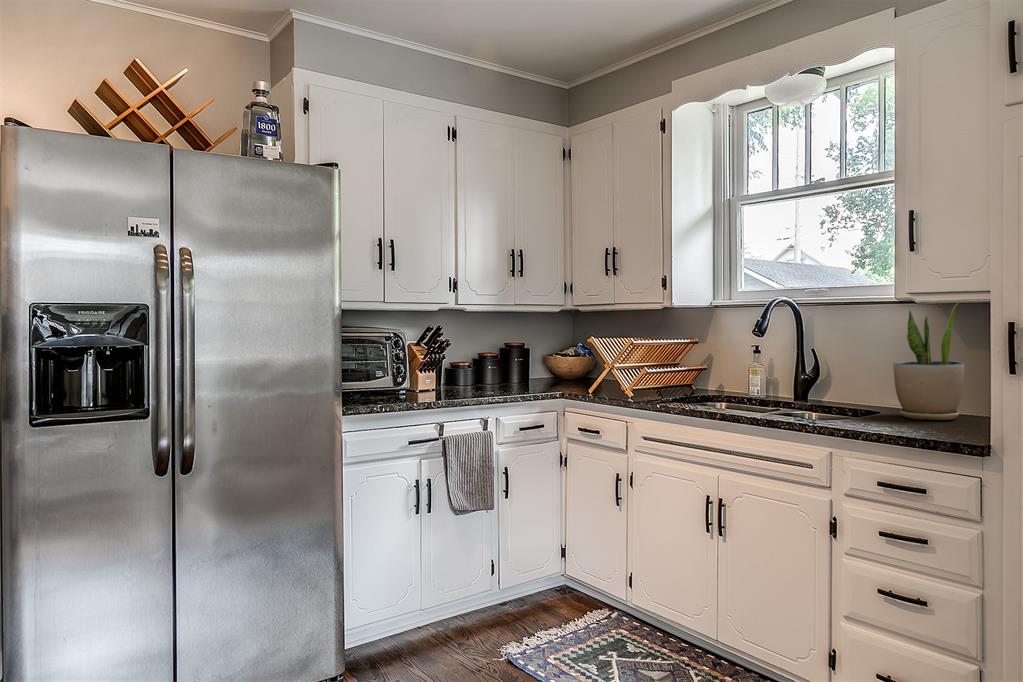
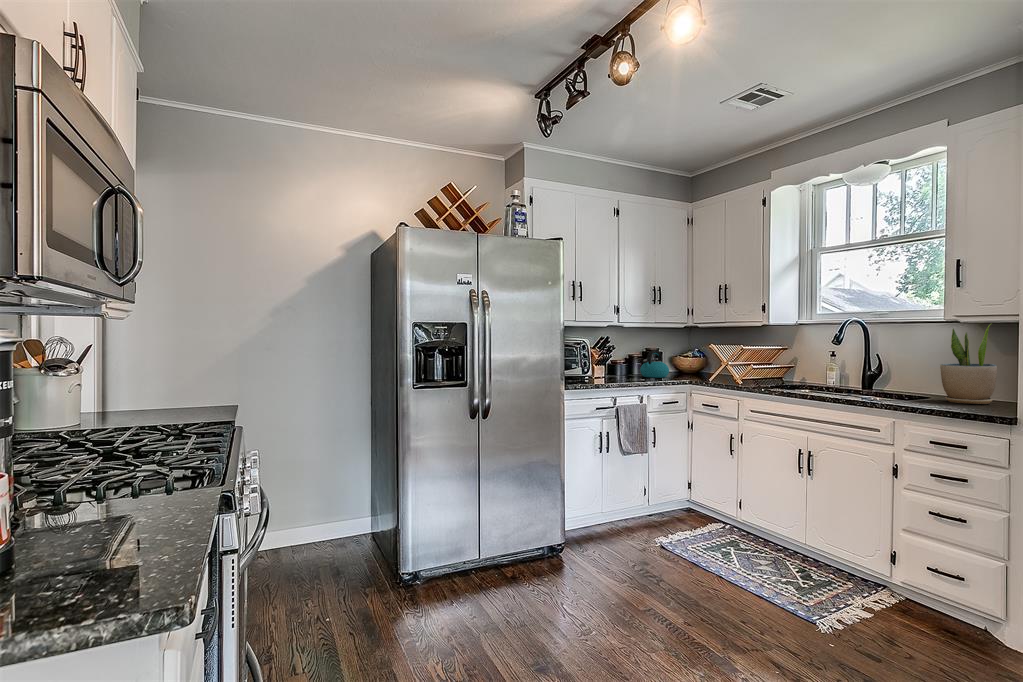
kettle: none [491,347,534,389] -> present [640,350,669,378]

